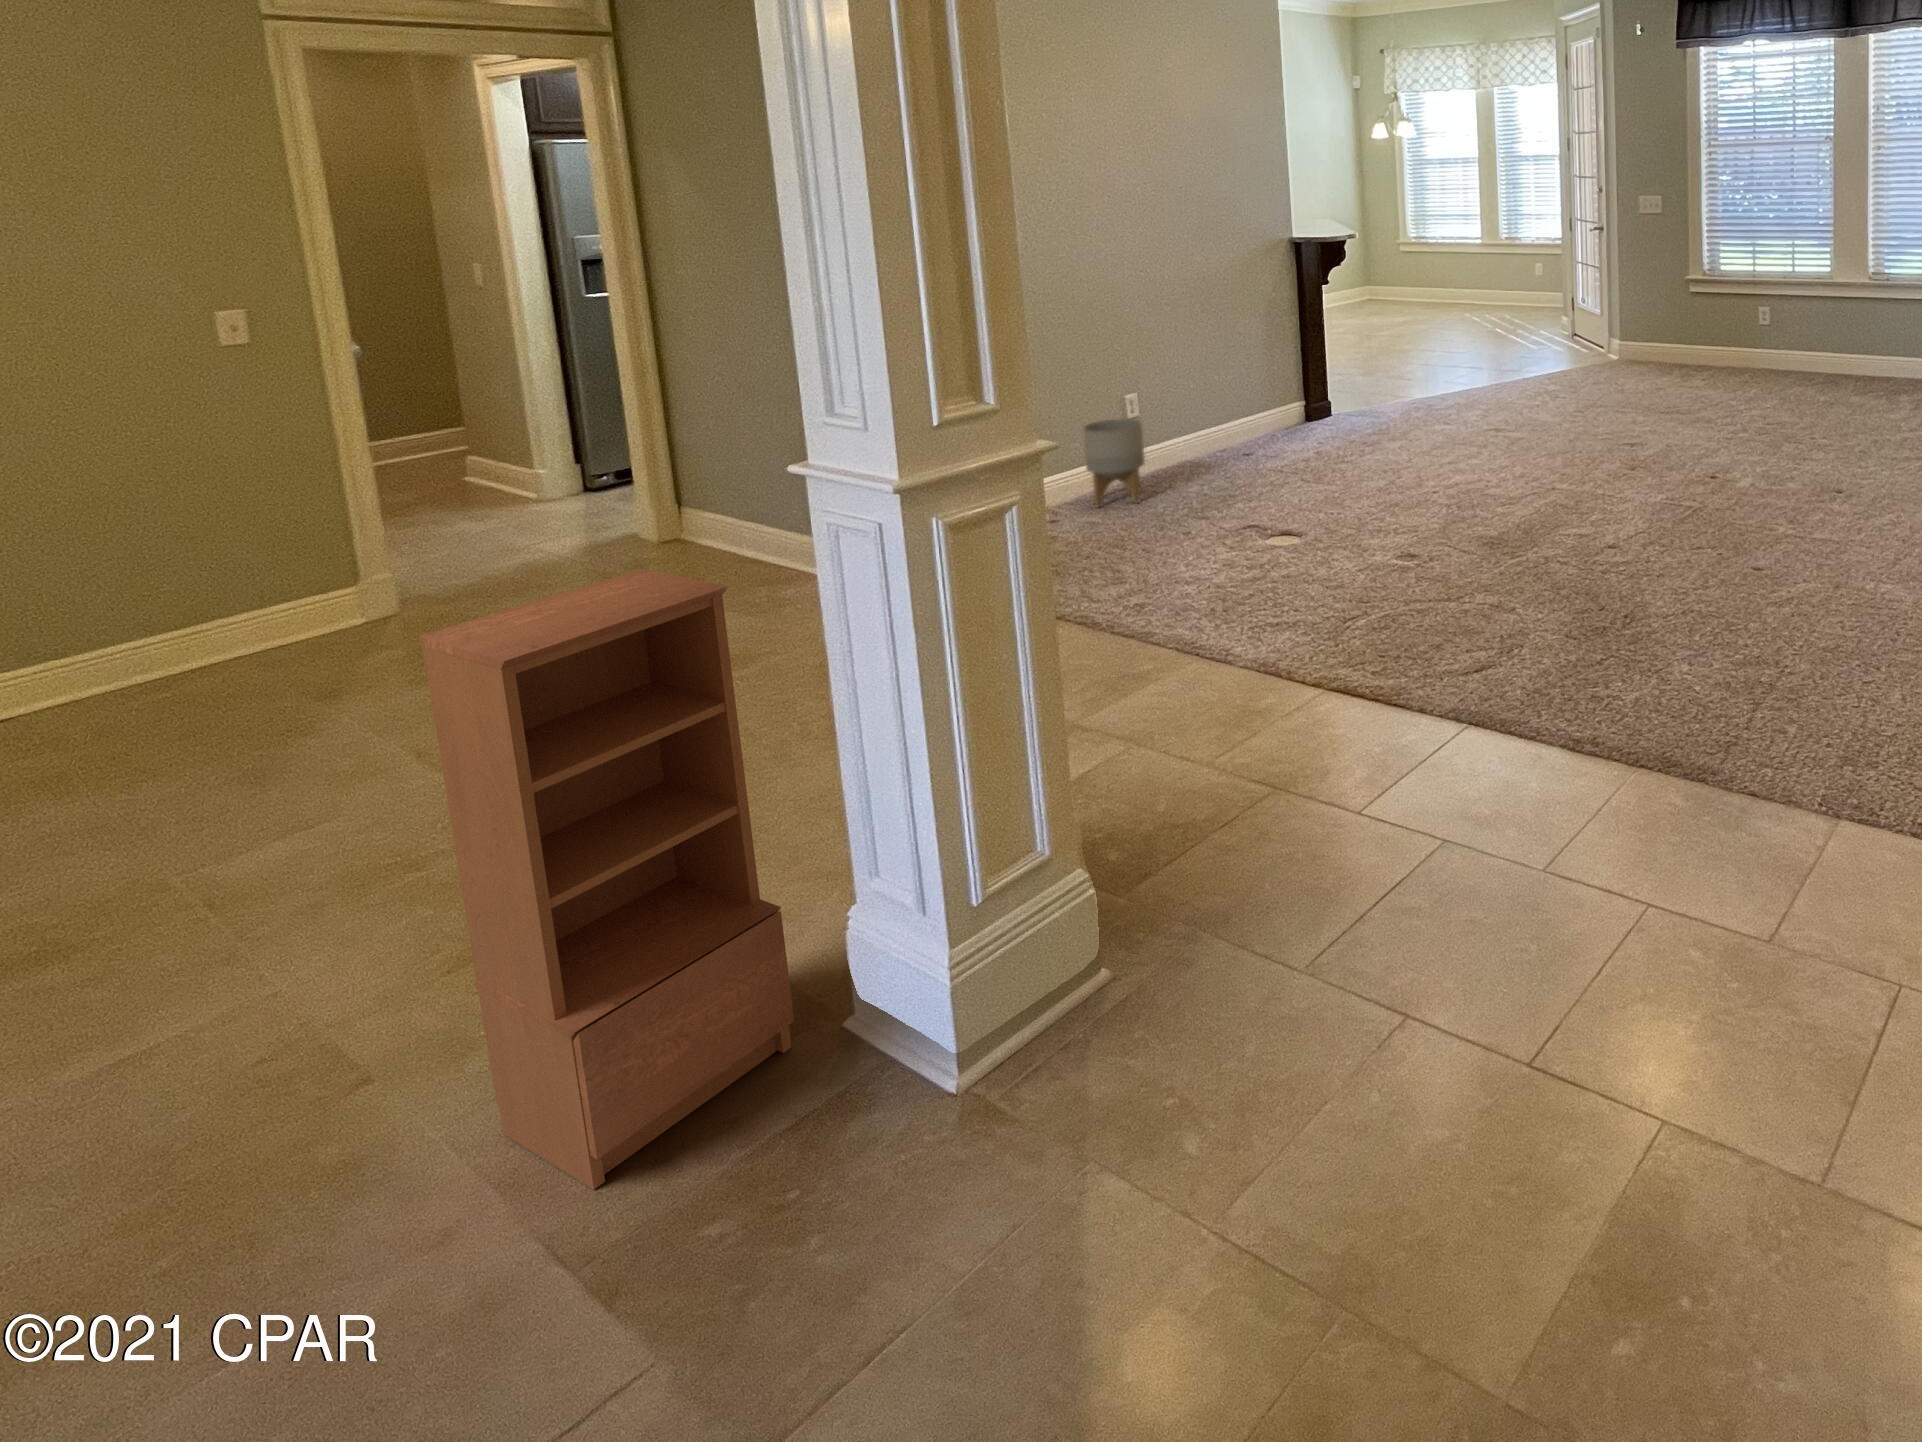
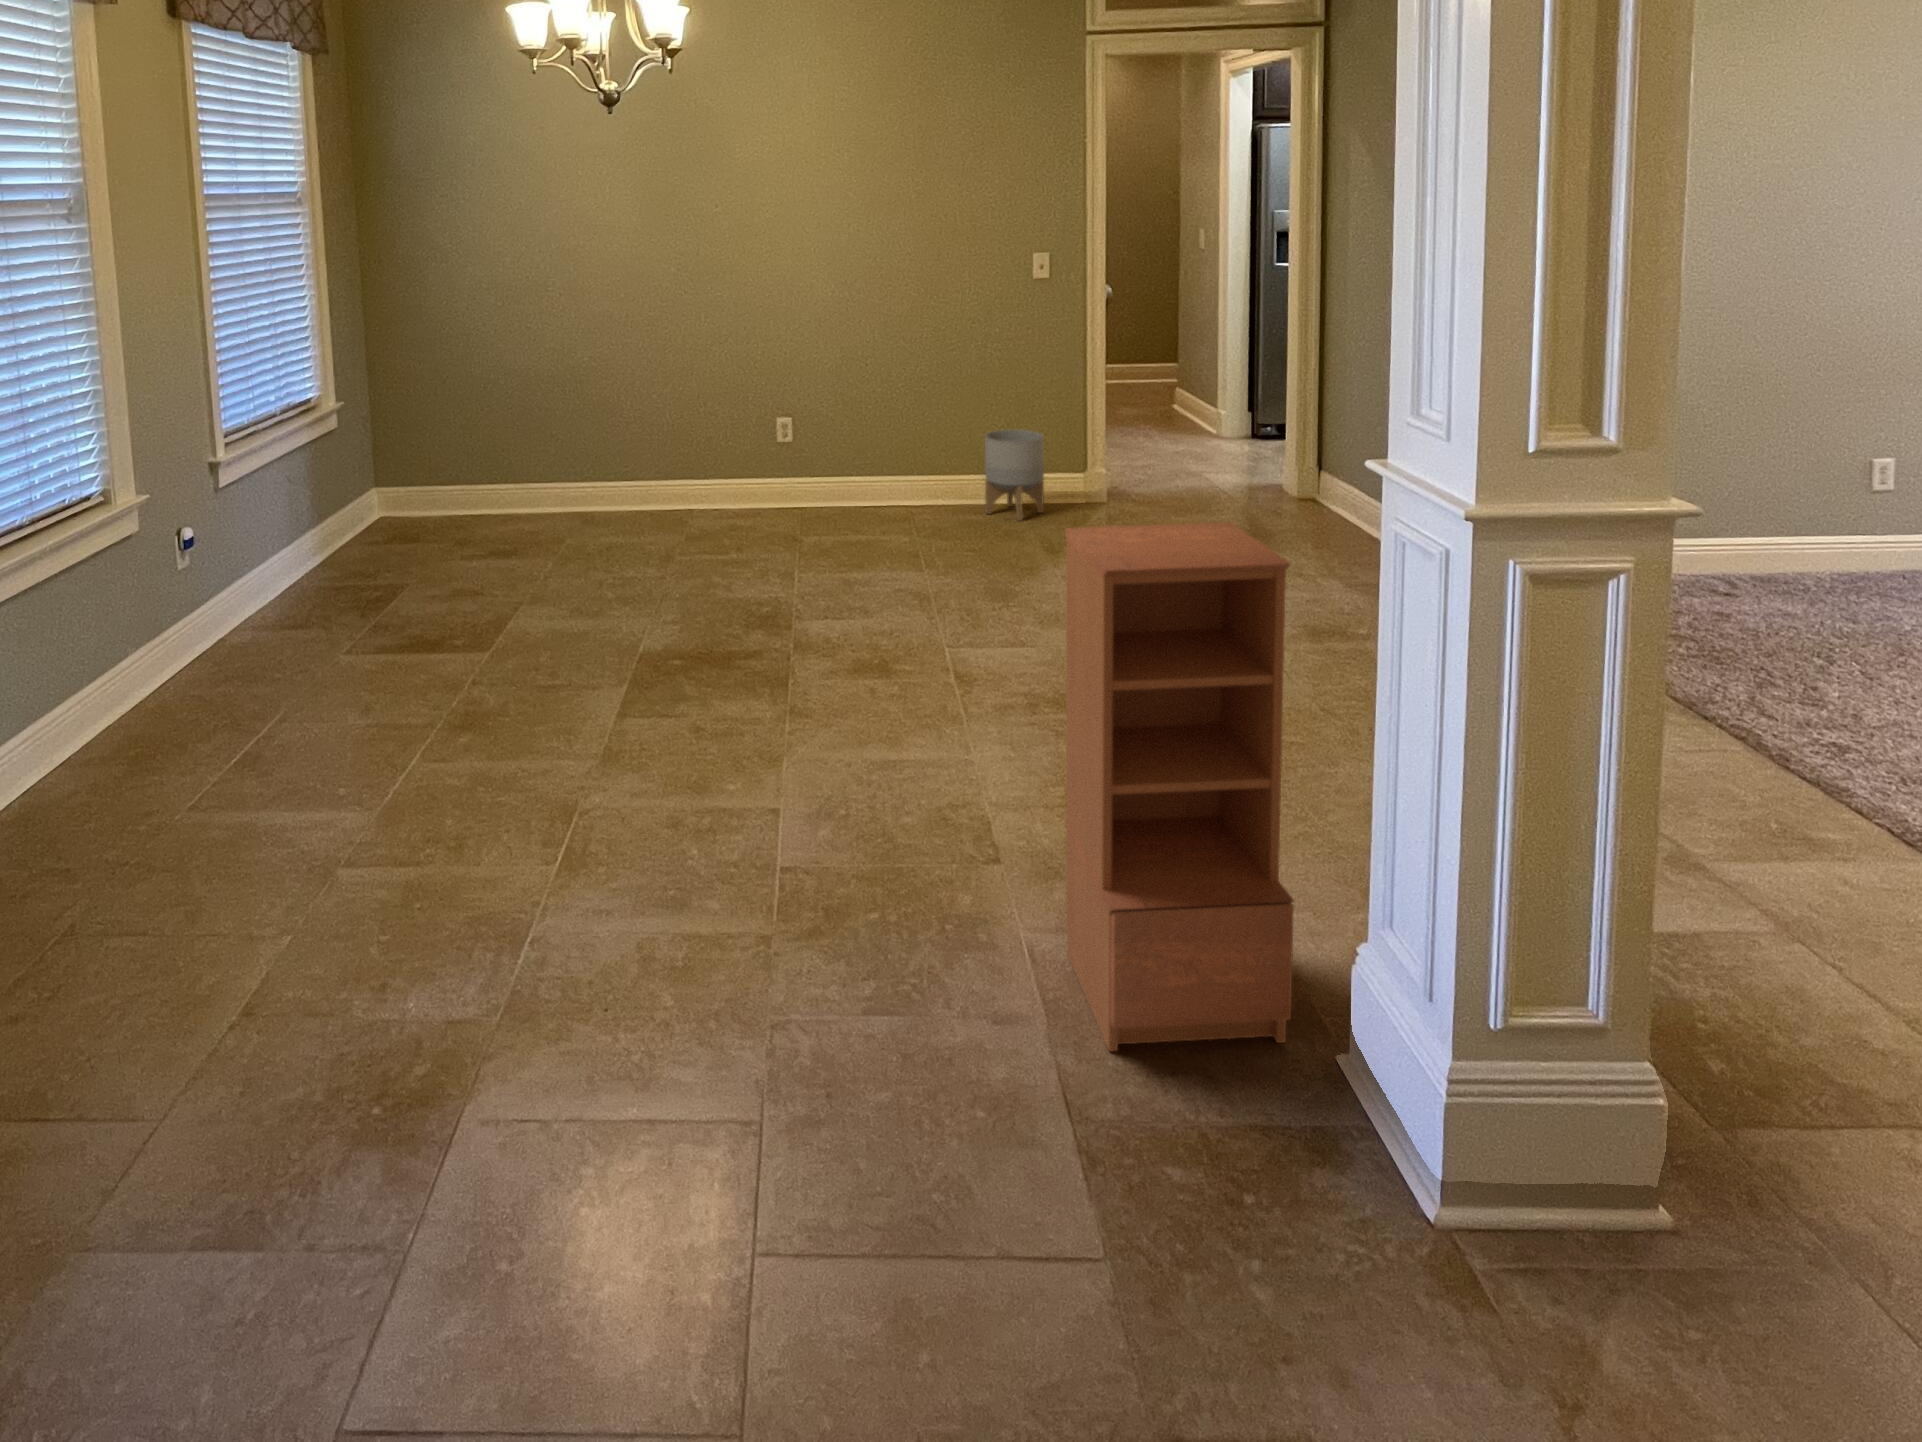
planter: present [1083,419,1145,507] -> present [985,429,1044,521]

